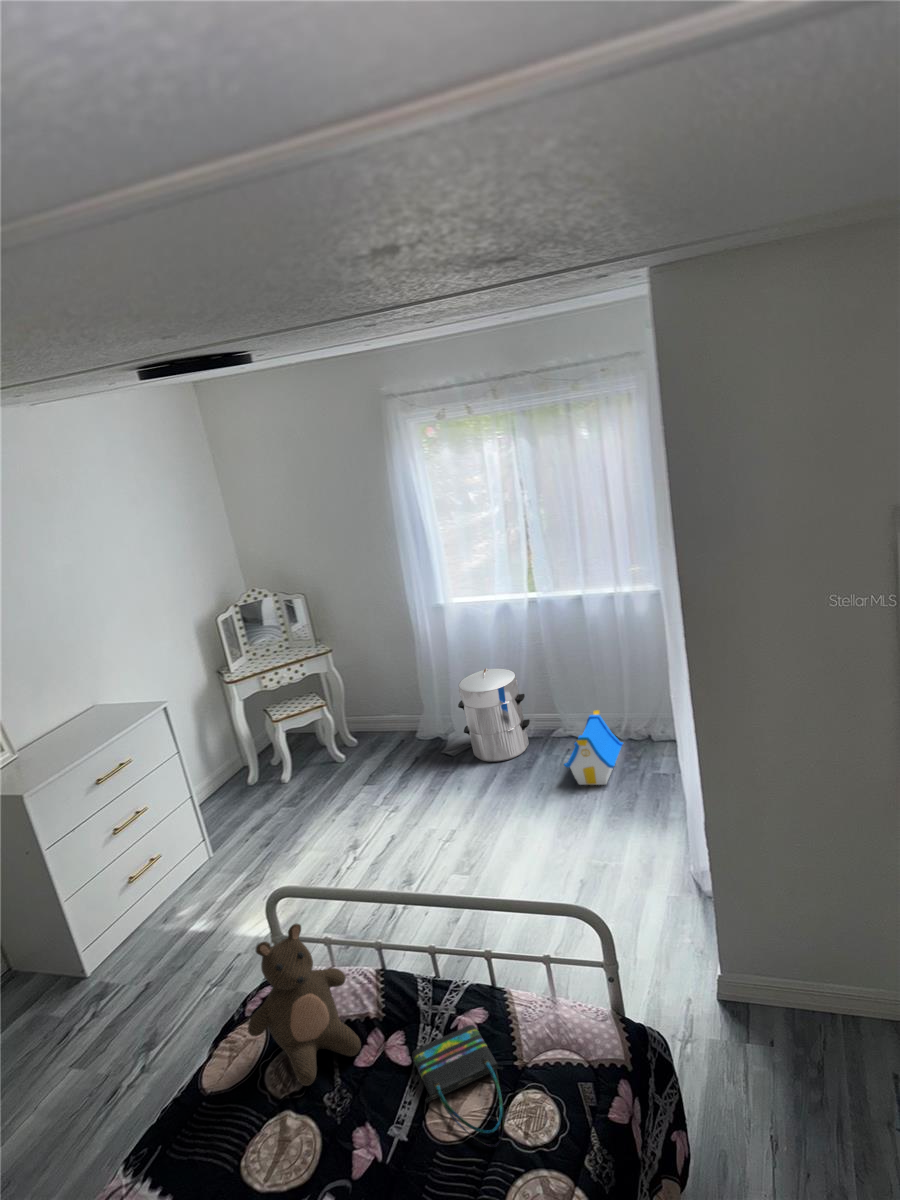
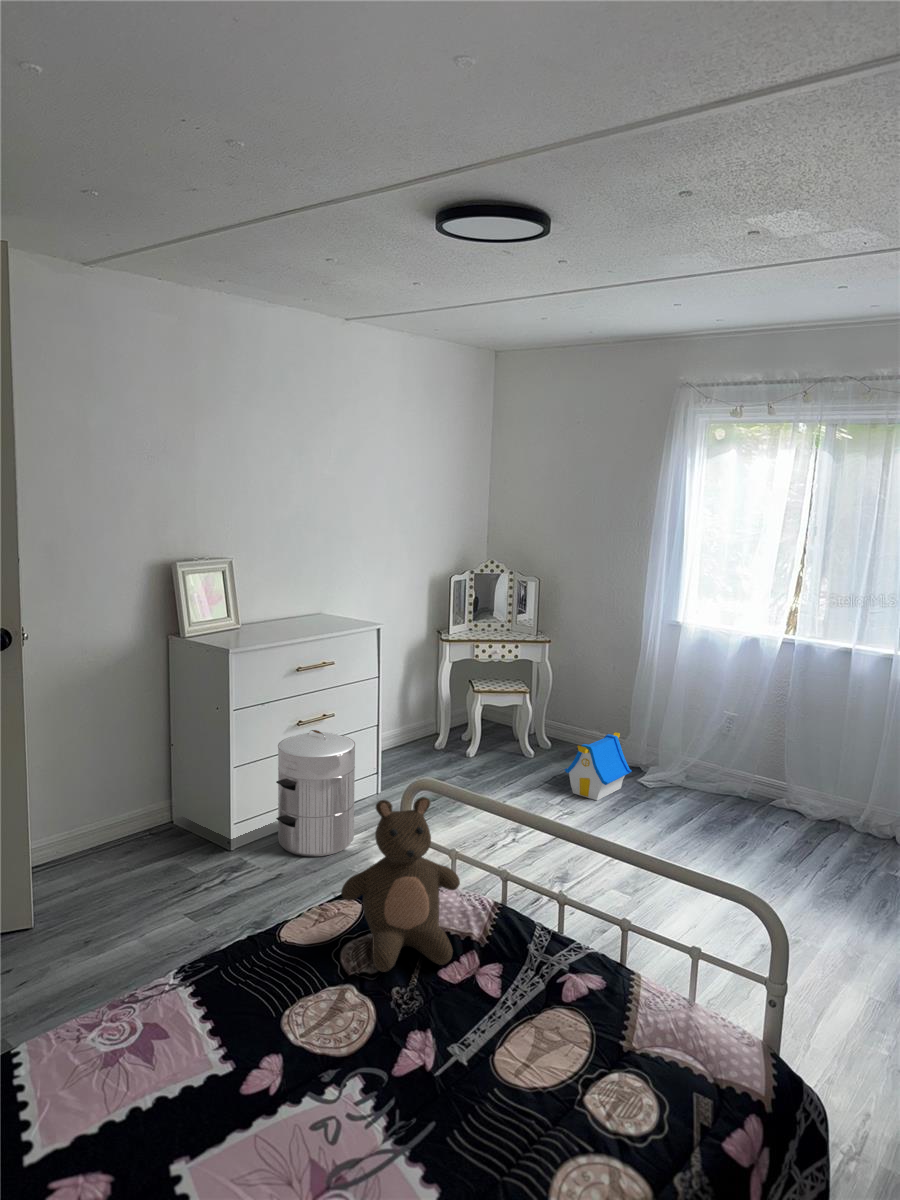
waste bin: present [458,668,530,762] -> present [276,730,355,856]
toy house: present [564,710,623,785] -> present [564,732,632,800]
tote bag: present [412,1025,504,1147] -> none [501,983,605,1113]

